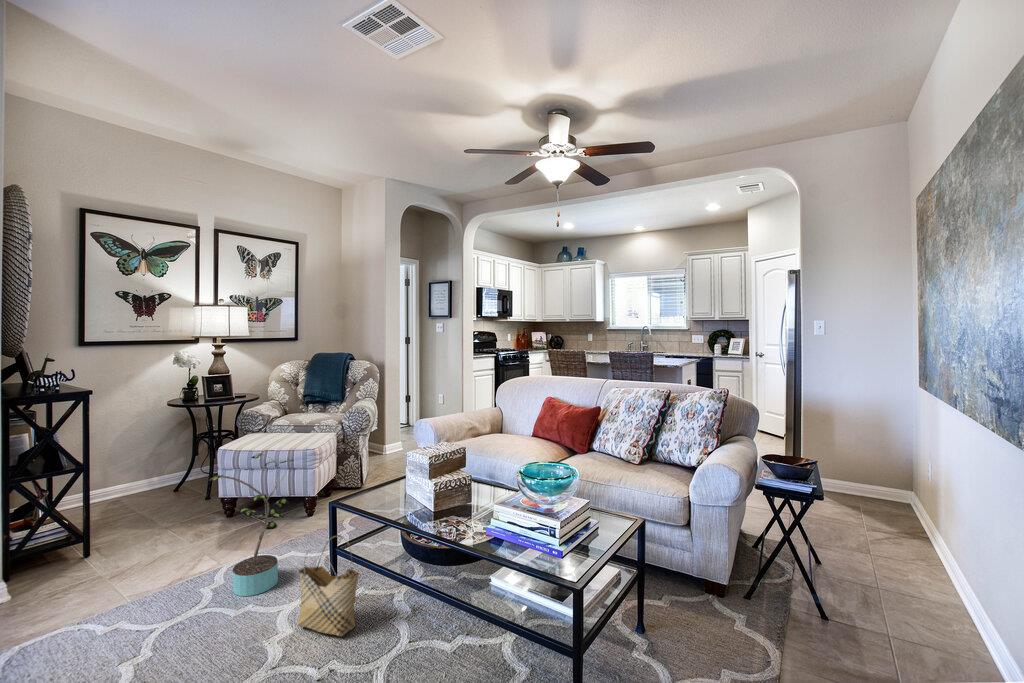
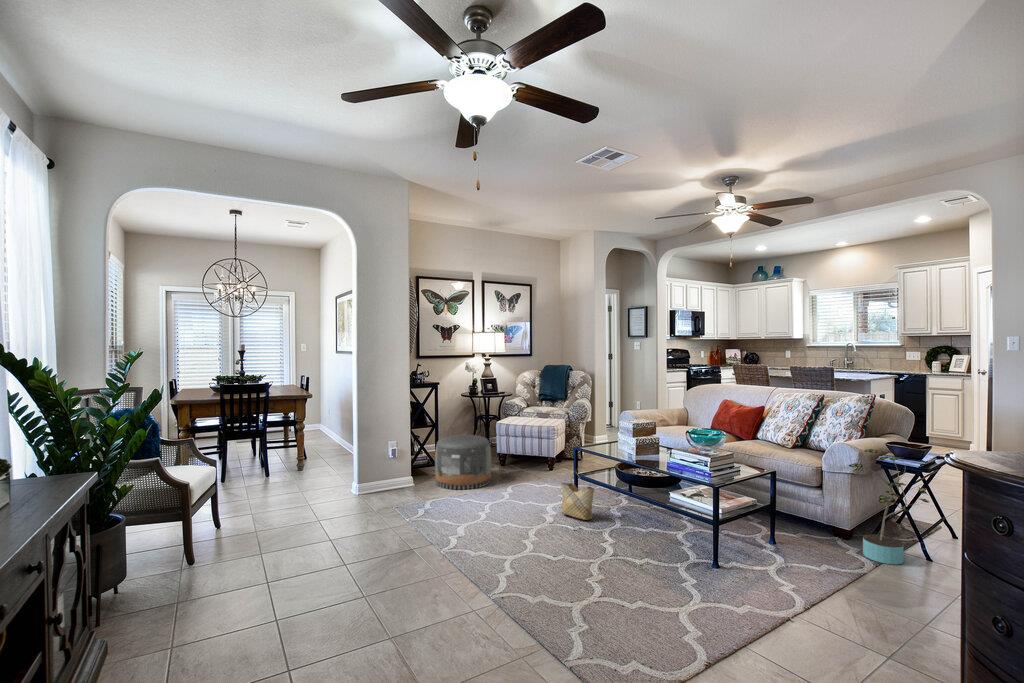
potted plant: present [209,453,293,596] -> present [849,449,929,565]
pouf: none [66,477,194,591] -> present [435,435,491,490]

